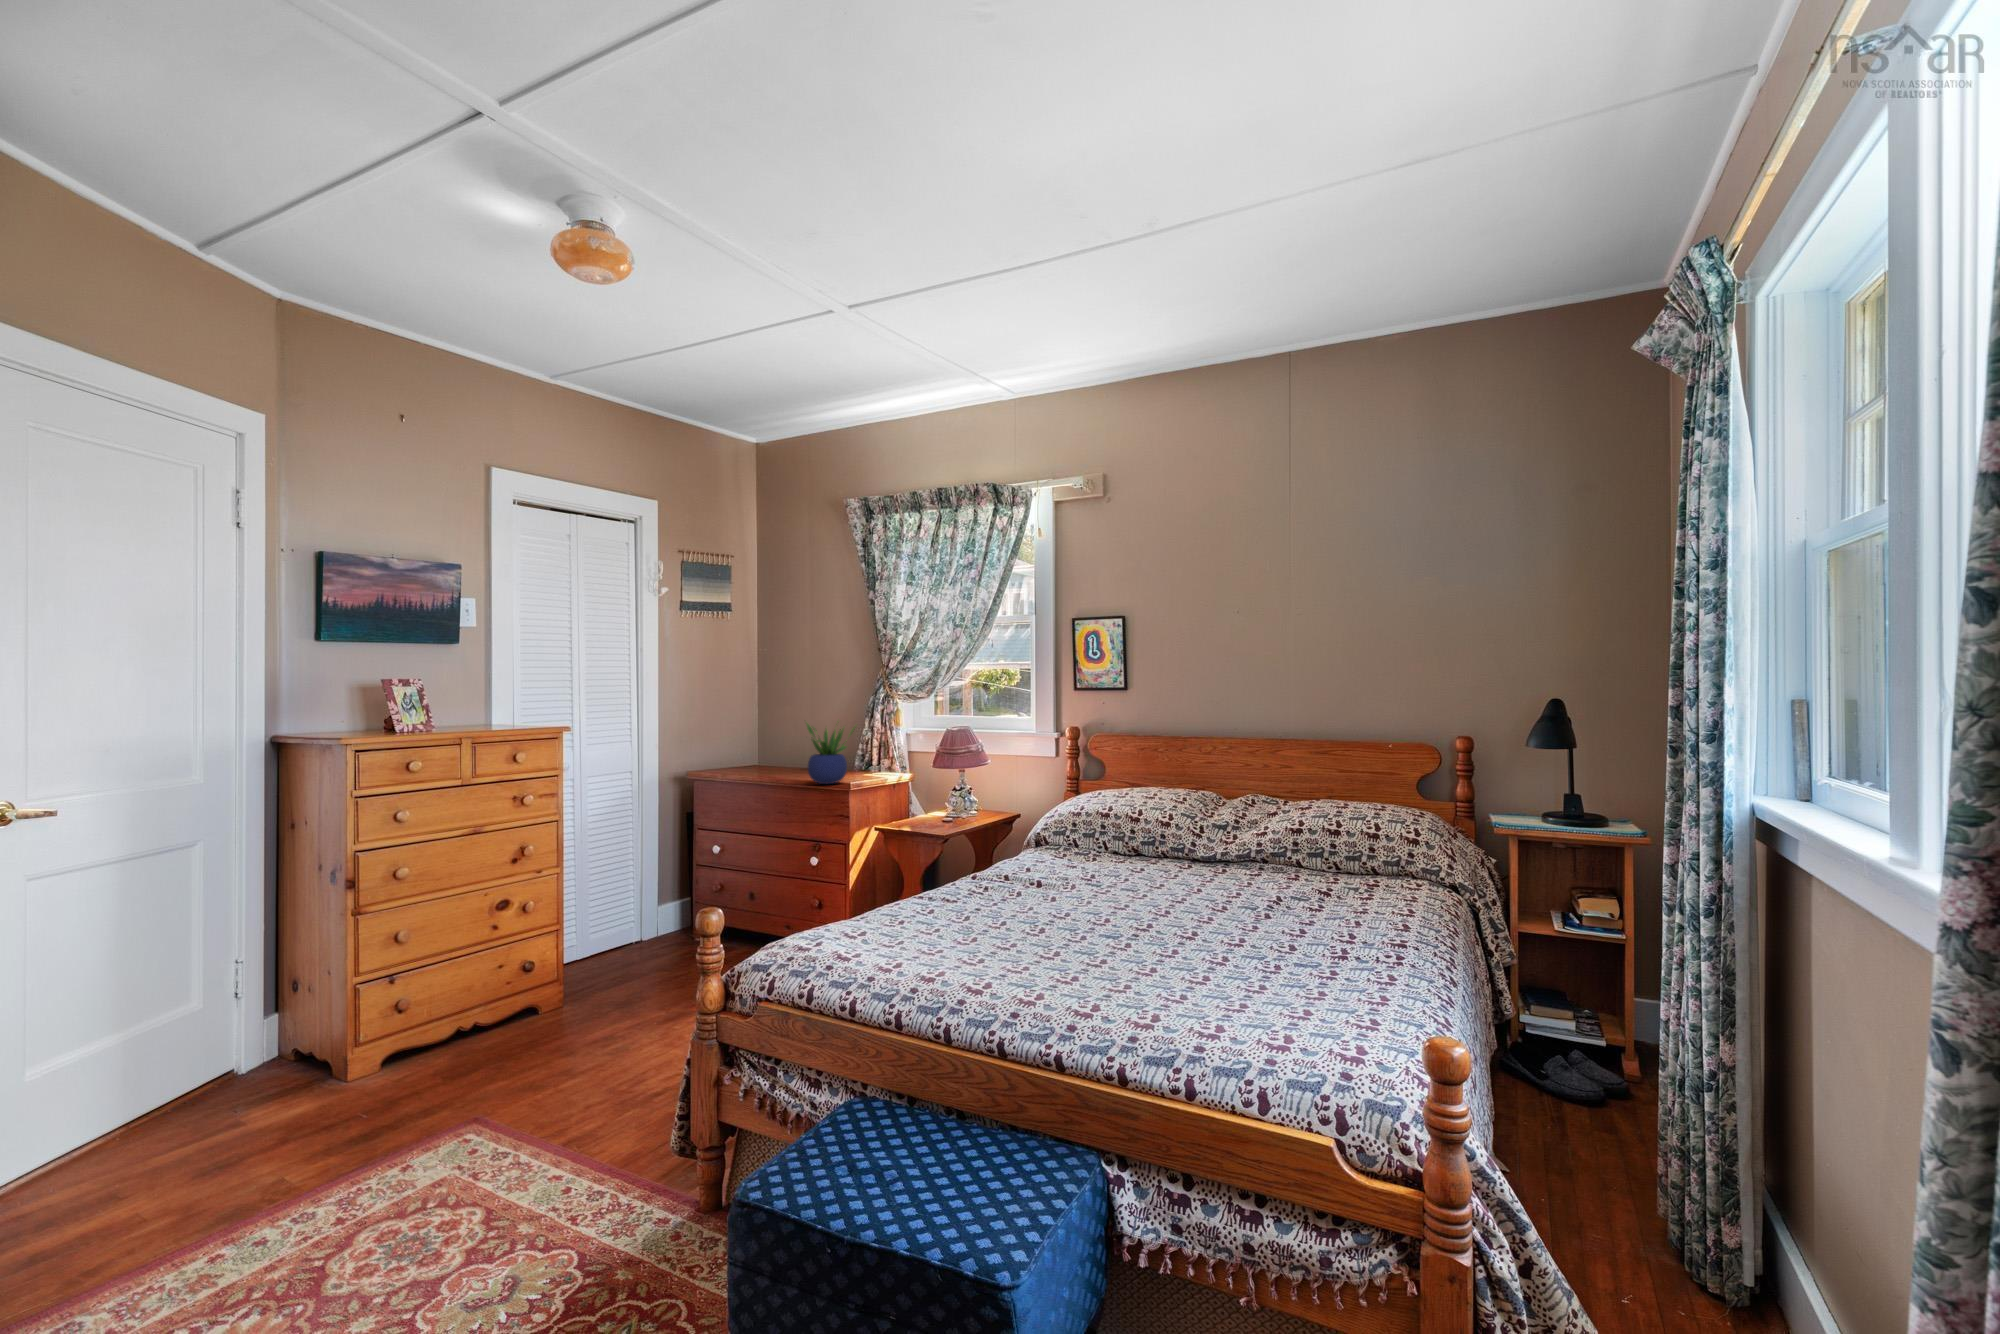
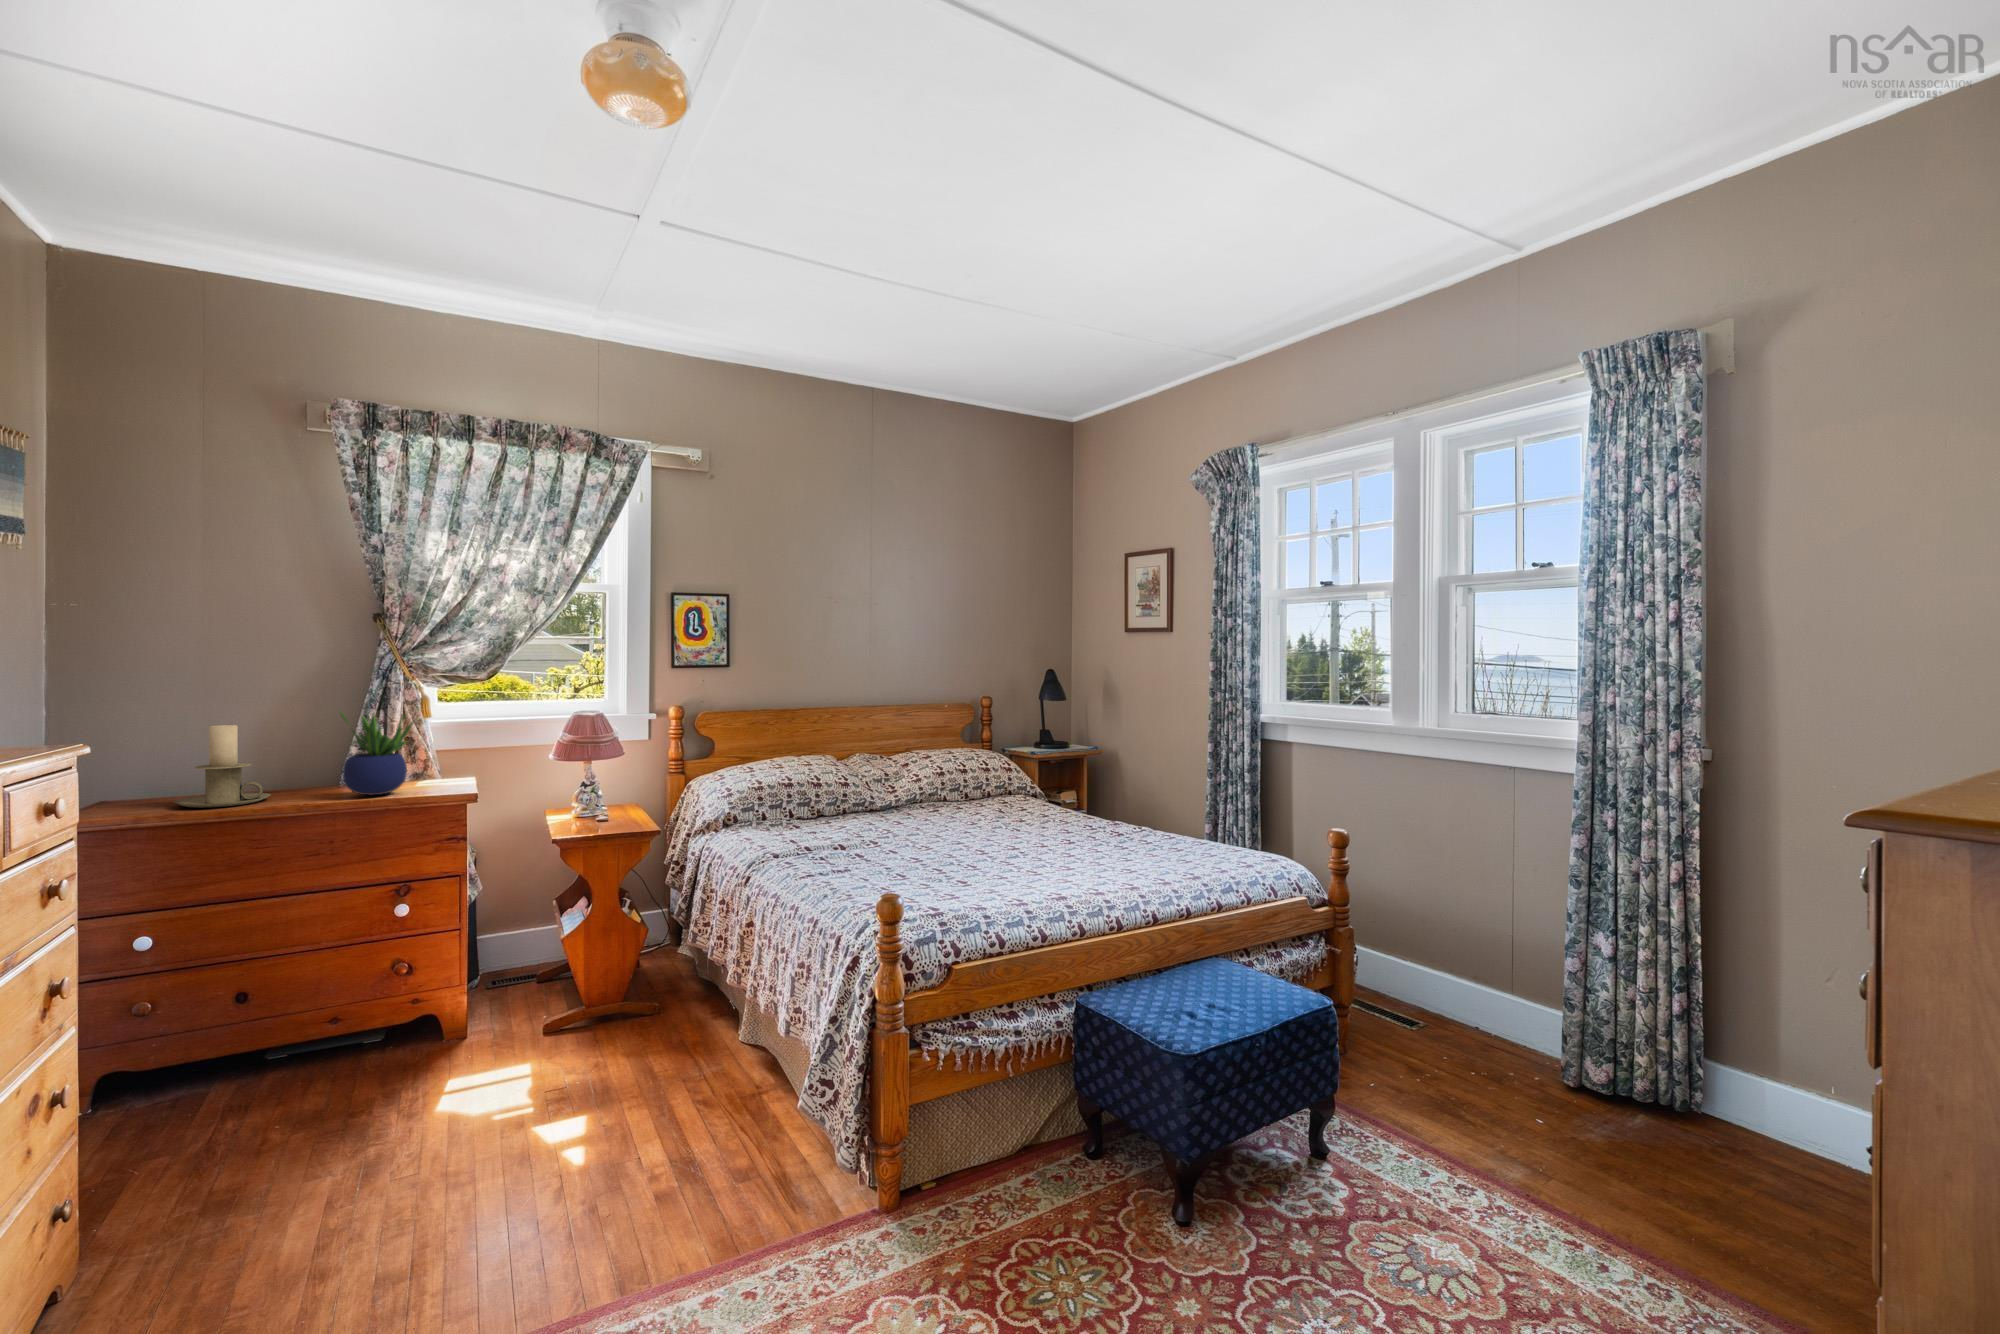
candle holder: none [749,729,800,782] -> present [174,725,271,808]

